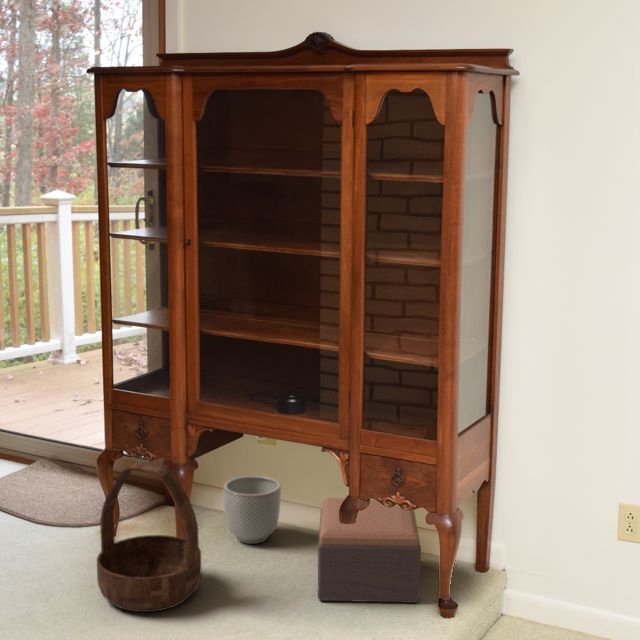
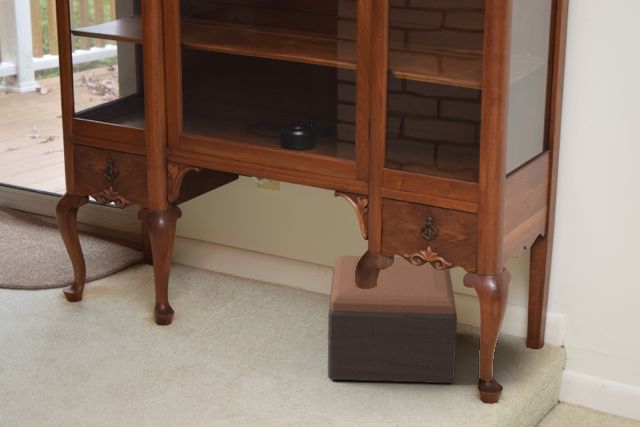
basket: present [97,462,201,612] -> none [54,208,184,391]
planter: present [223,476,281,544] -> none [213,228,285,311]

